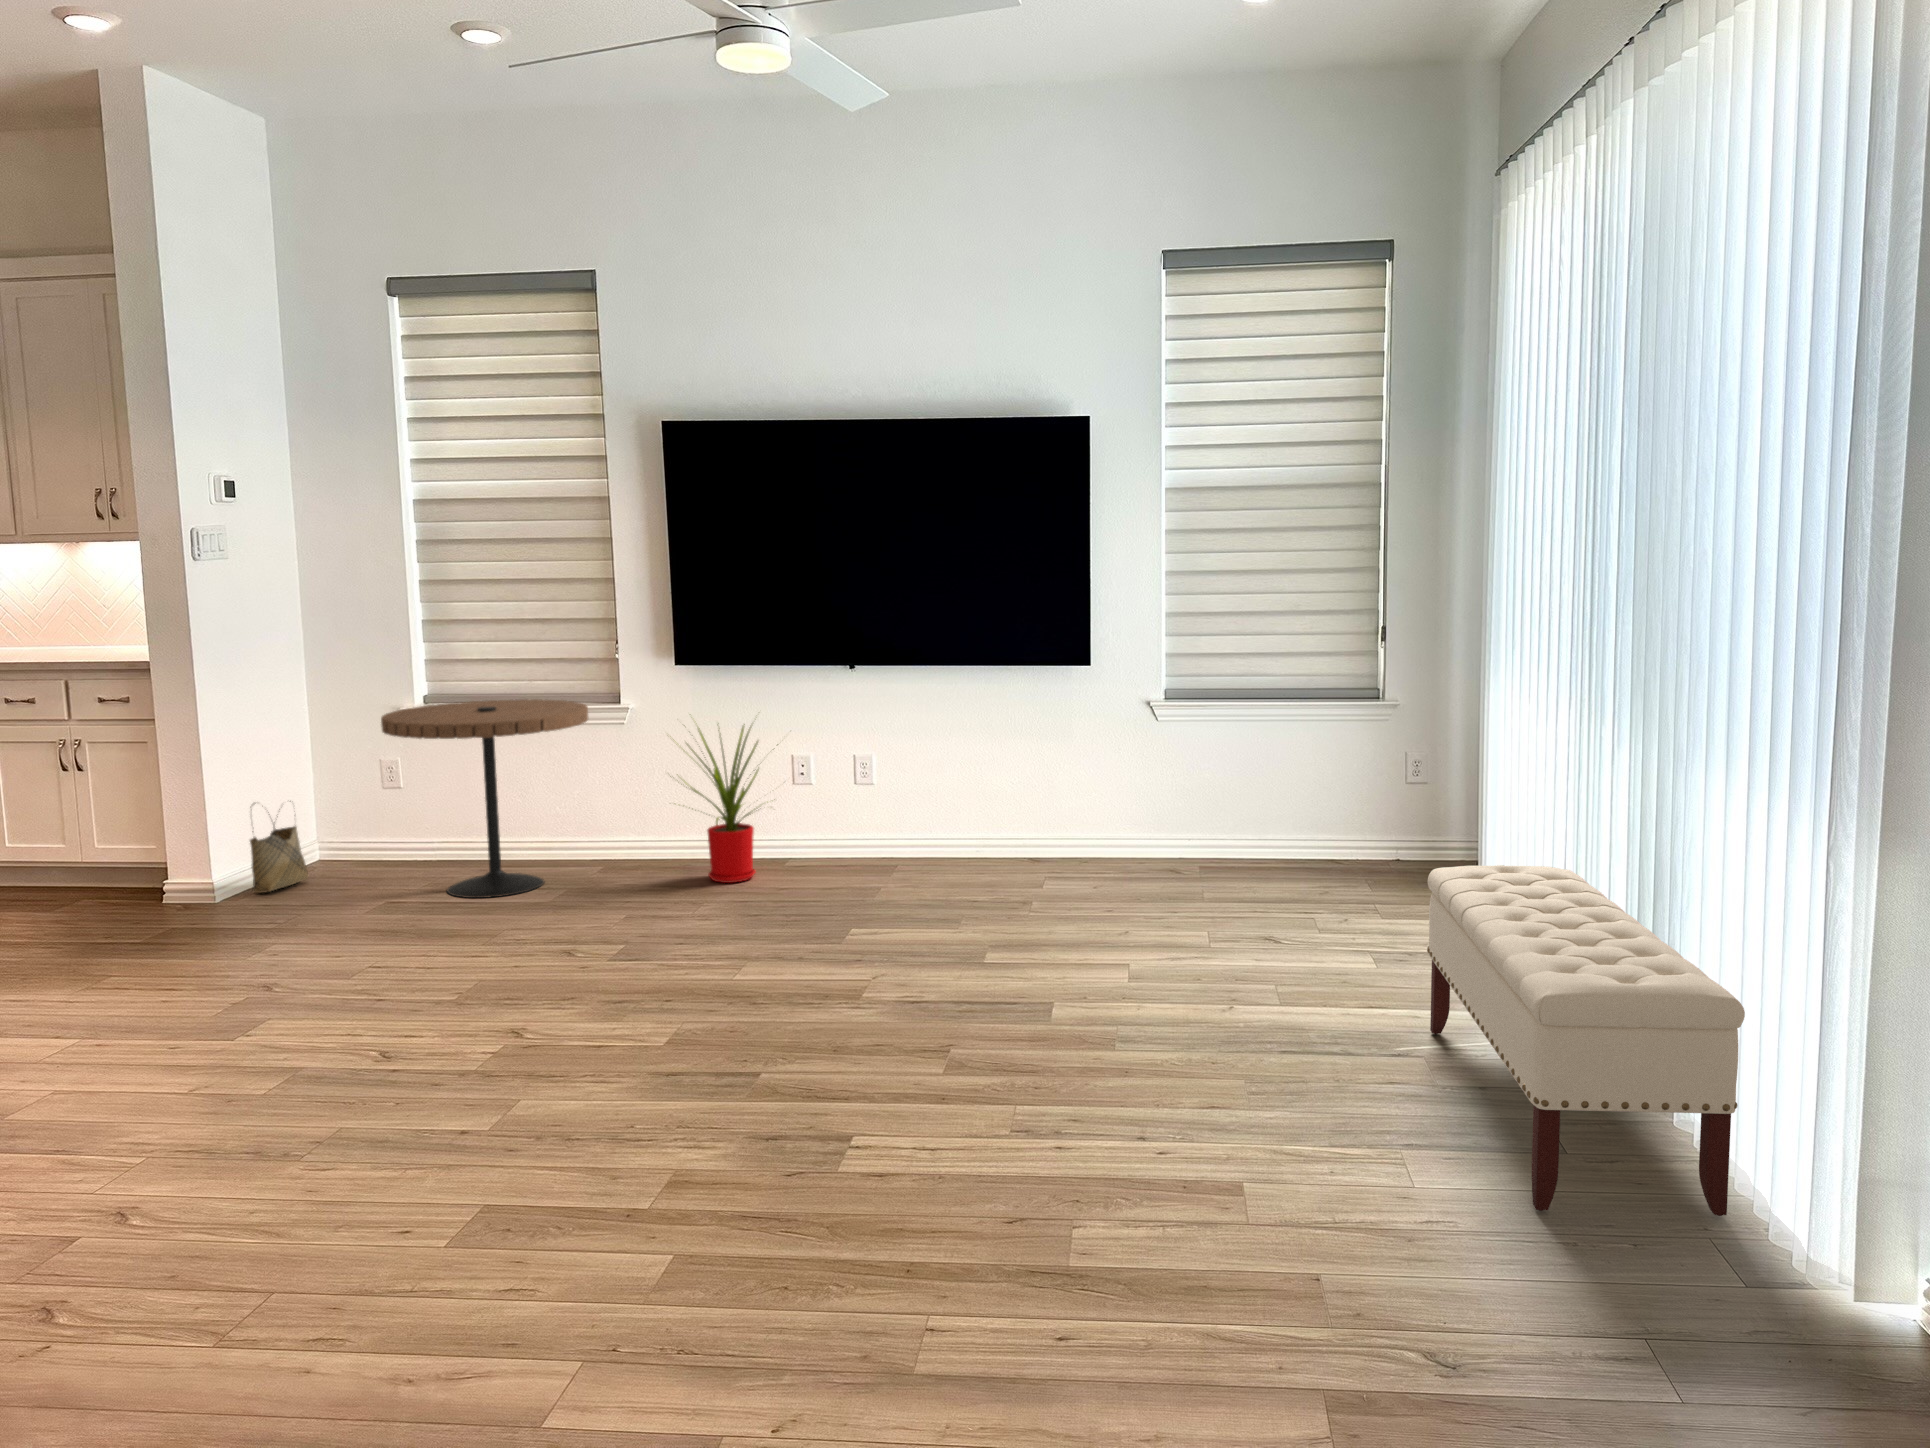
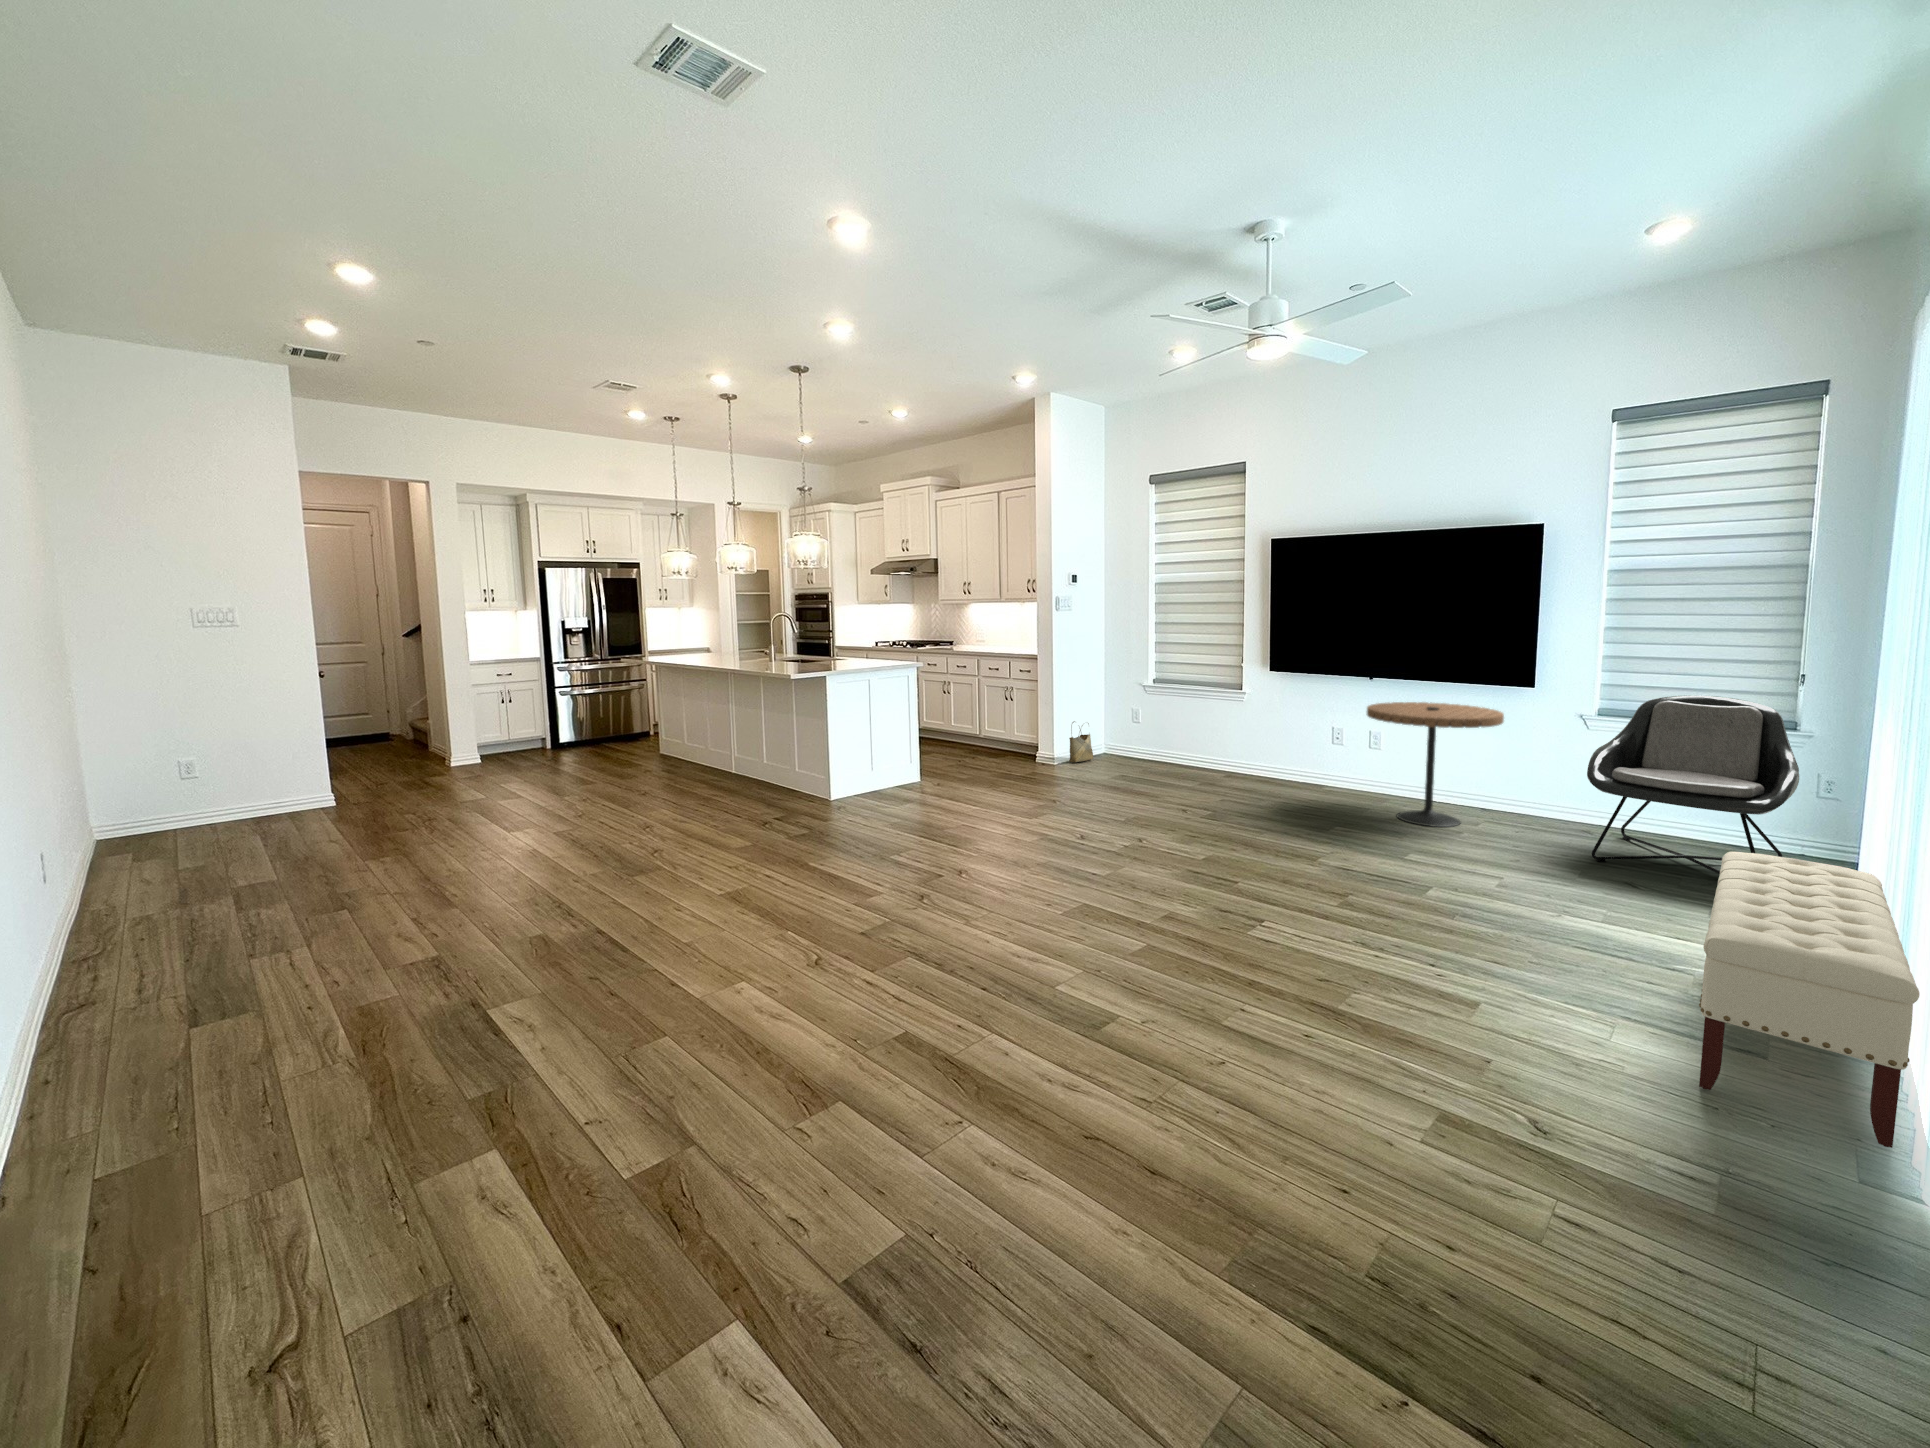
lounge chair: none [1192,660,1414,919] -> present [1587,695,1799,874]
side table: present [381,699,588,898] -> present [1367,702,1504,827]
house plant: present [670,724,778,883] -> none [1252,697,1327,792]

